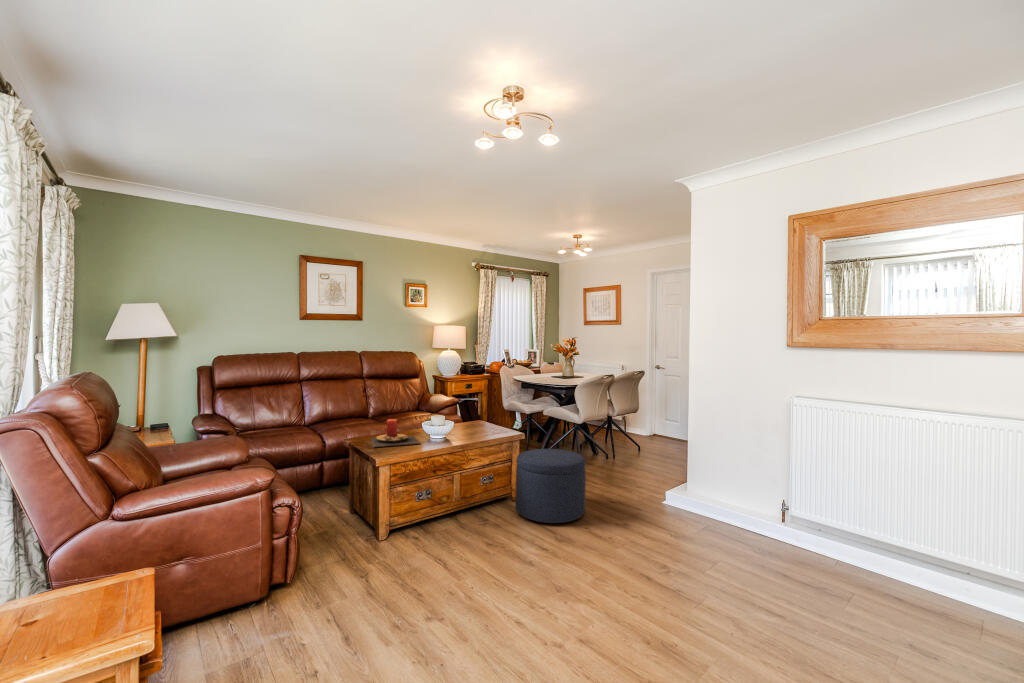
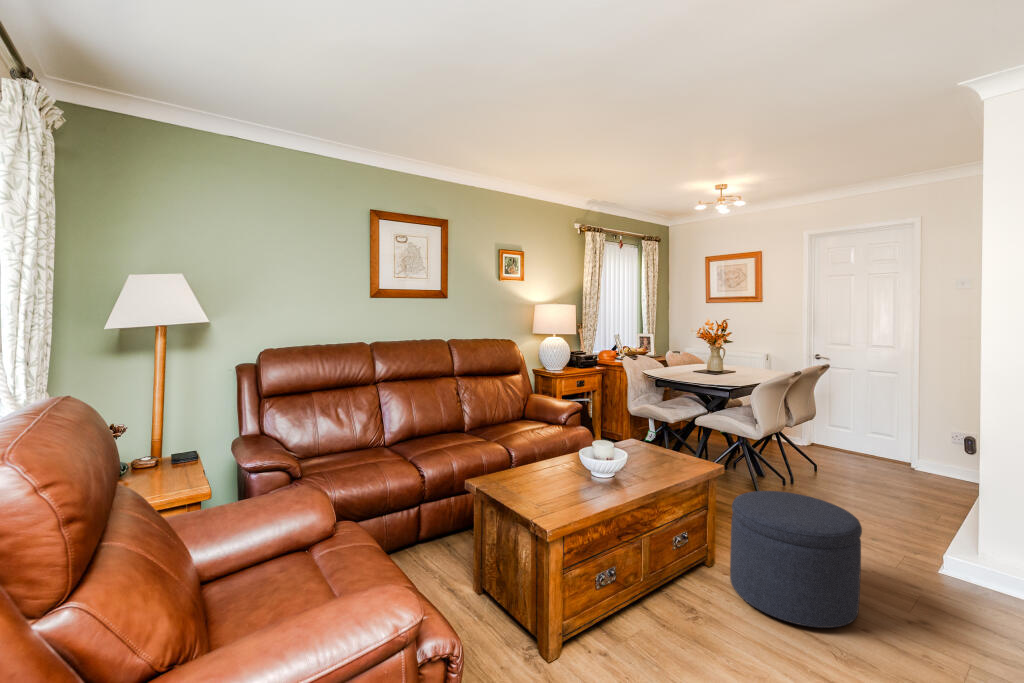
candle: present [370,419,420,447] -> none [503,449,591,501]

